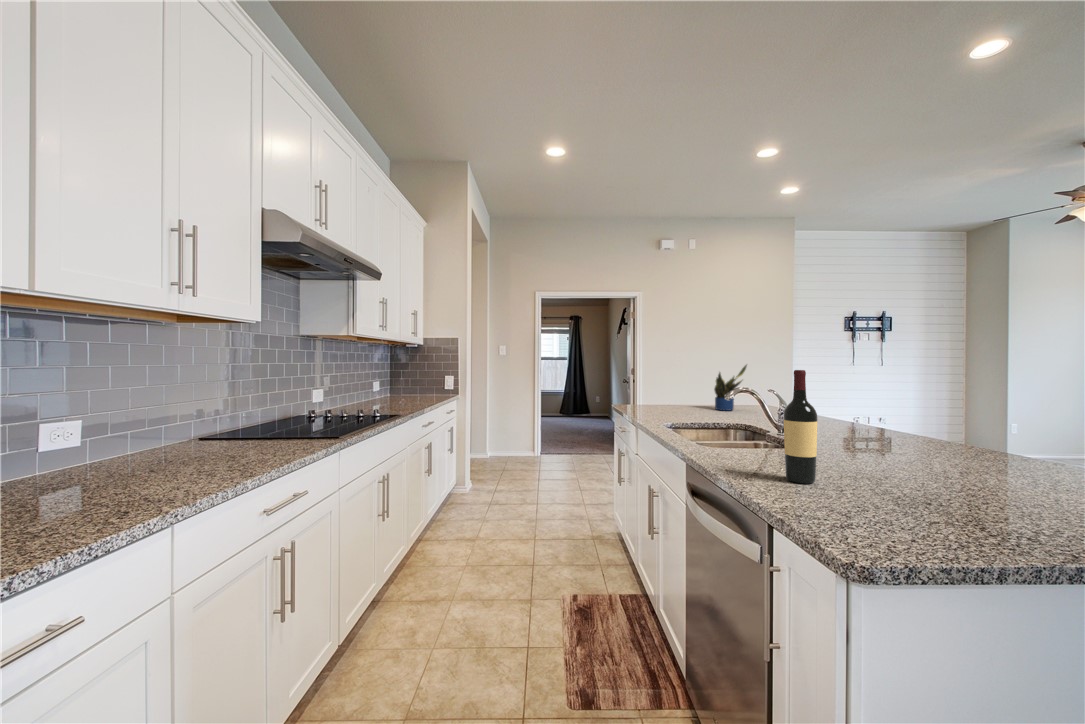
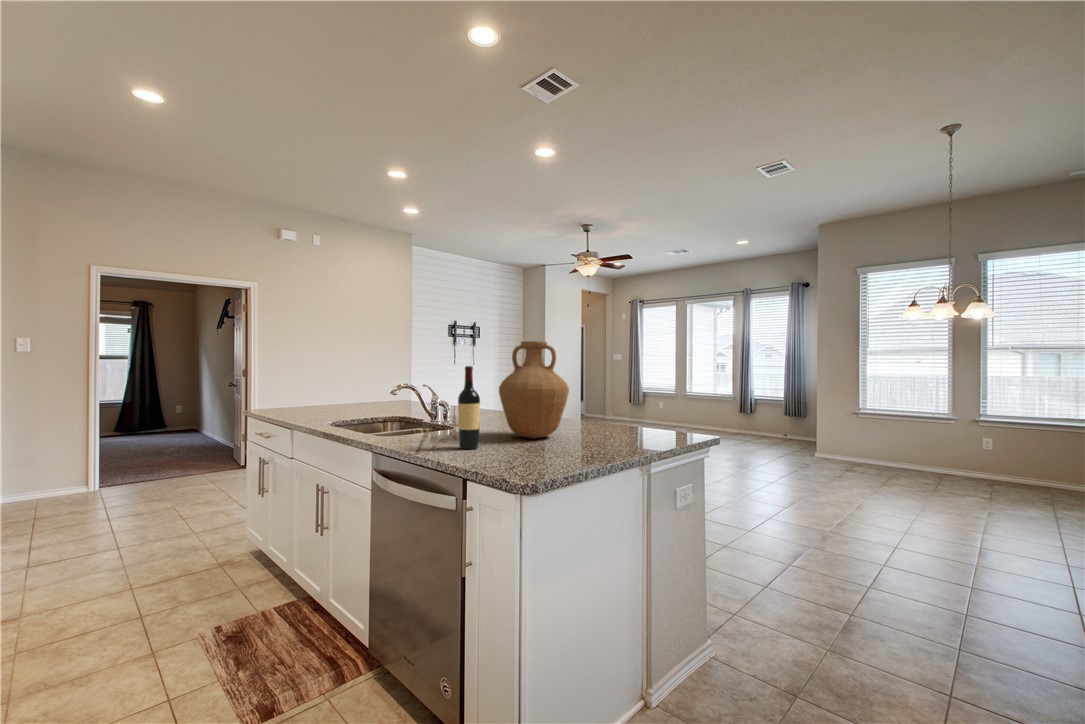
vase: none [859,332,1000,483] -> present [499,341,569,438]
potted plant: present [714,365,747,411] -> none [362,363,392,406]

